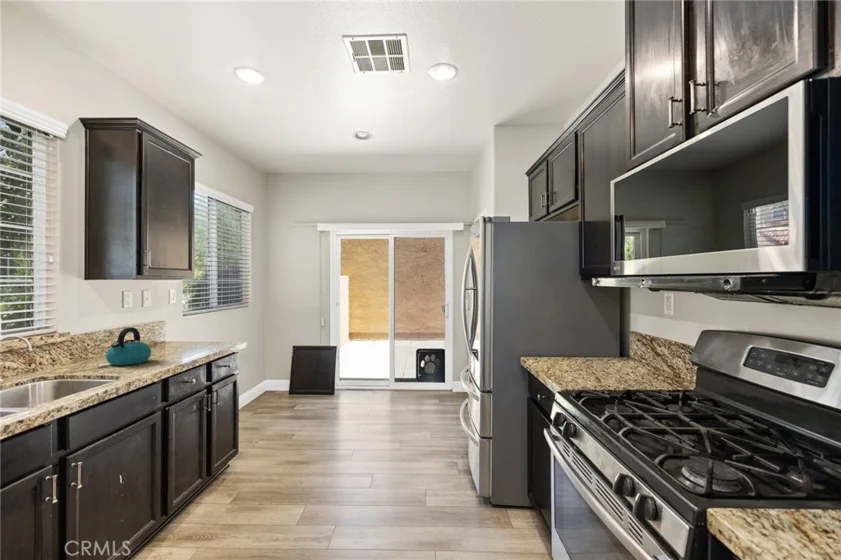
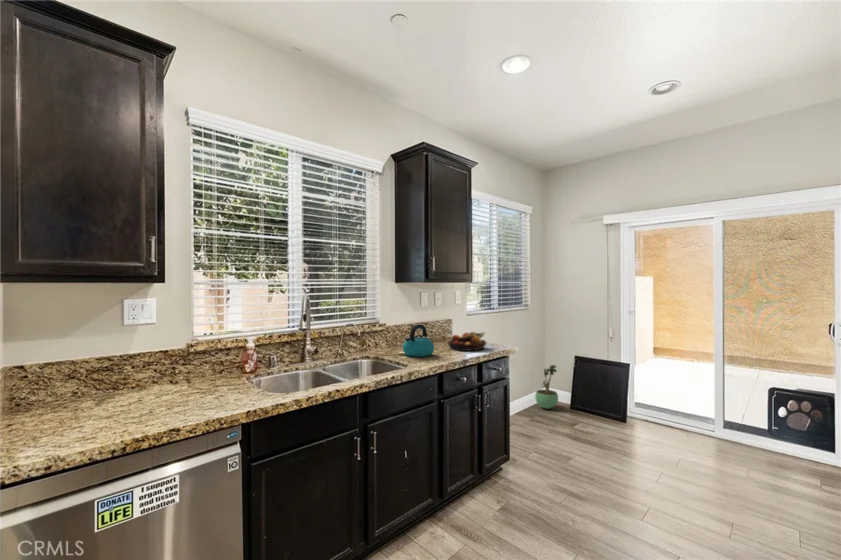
fruit bowl: none [165,330,212,352] -> present [448,332,486,351]
potted plant: none [255,356,277,399] -> present [535,365,558,409]

